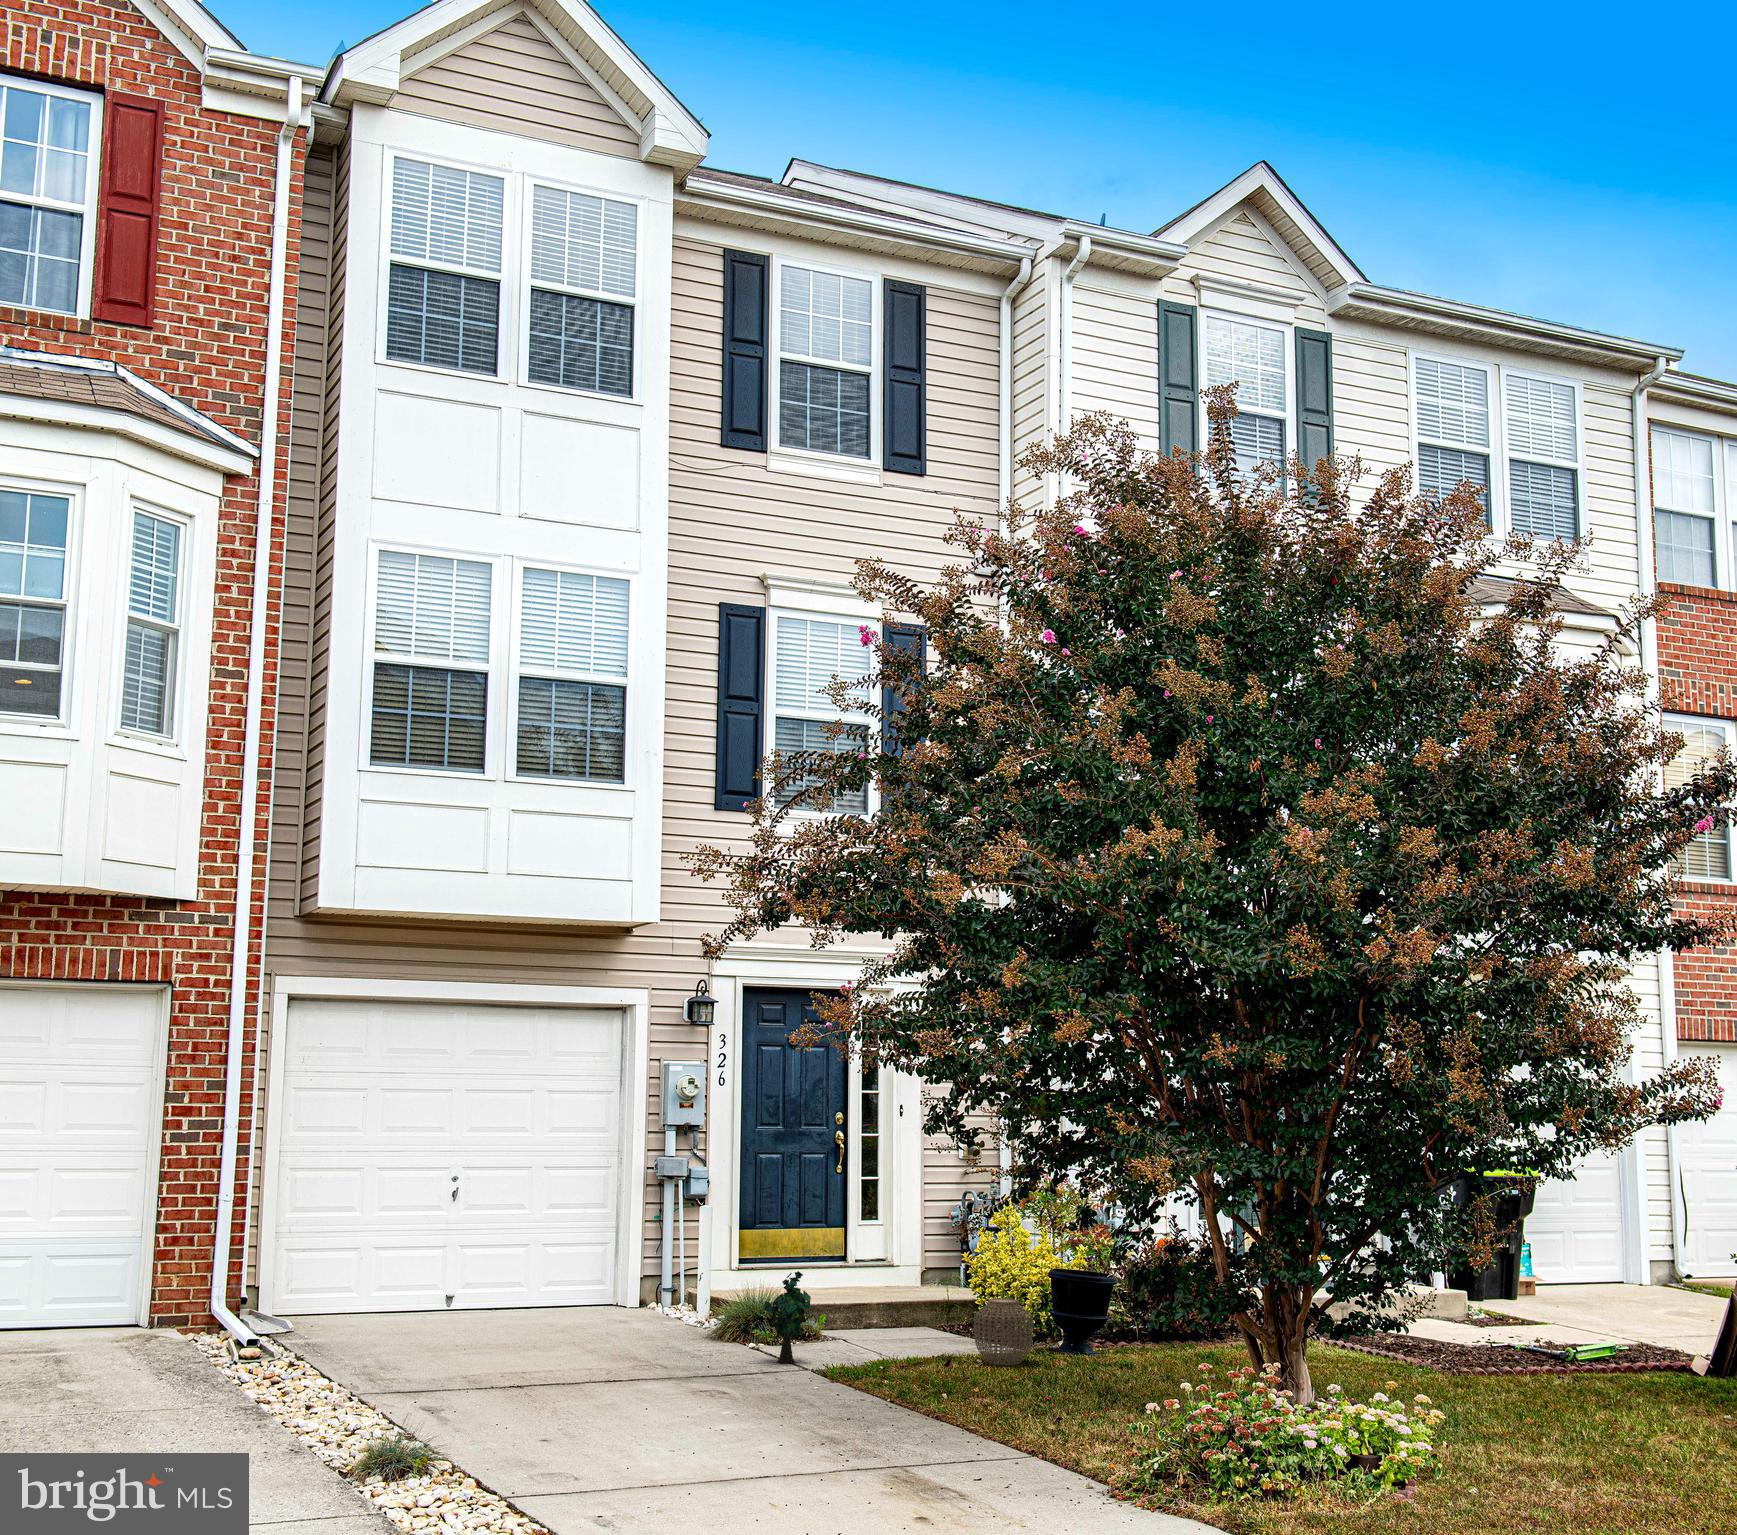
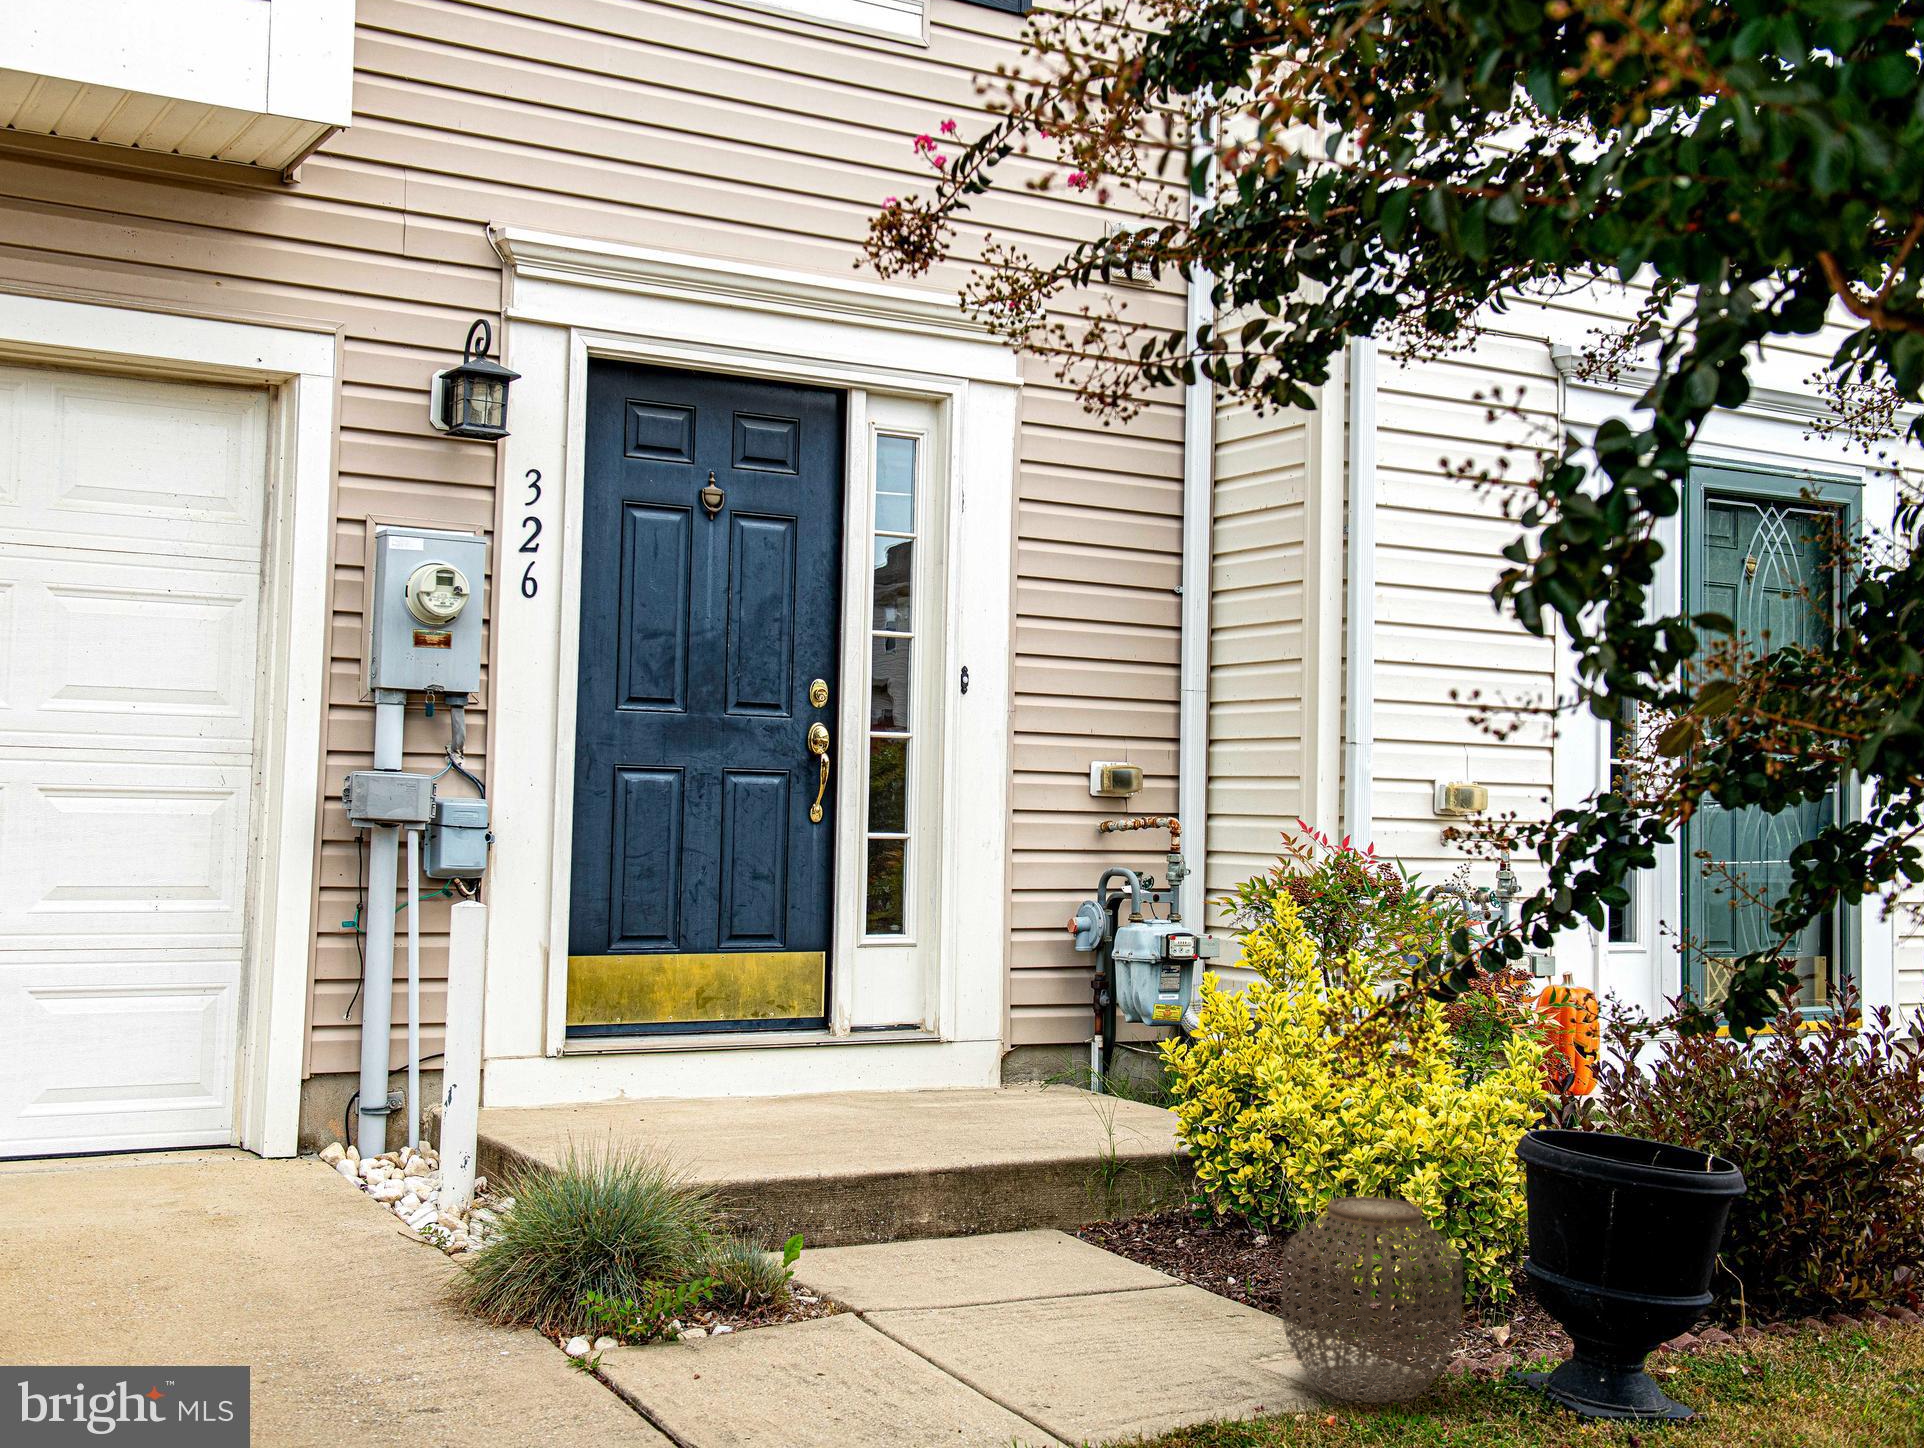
decorative plant: present [764,1271,812,1363] -> none [635,1120,797,1411]

